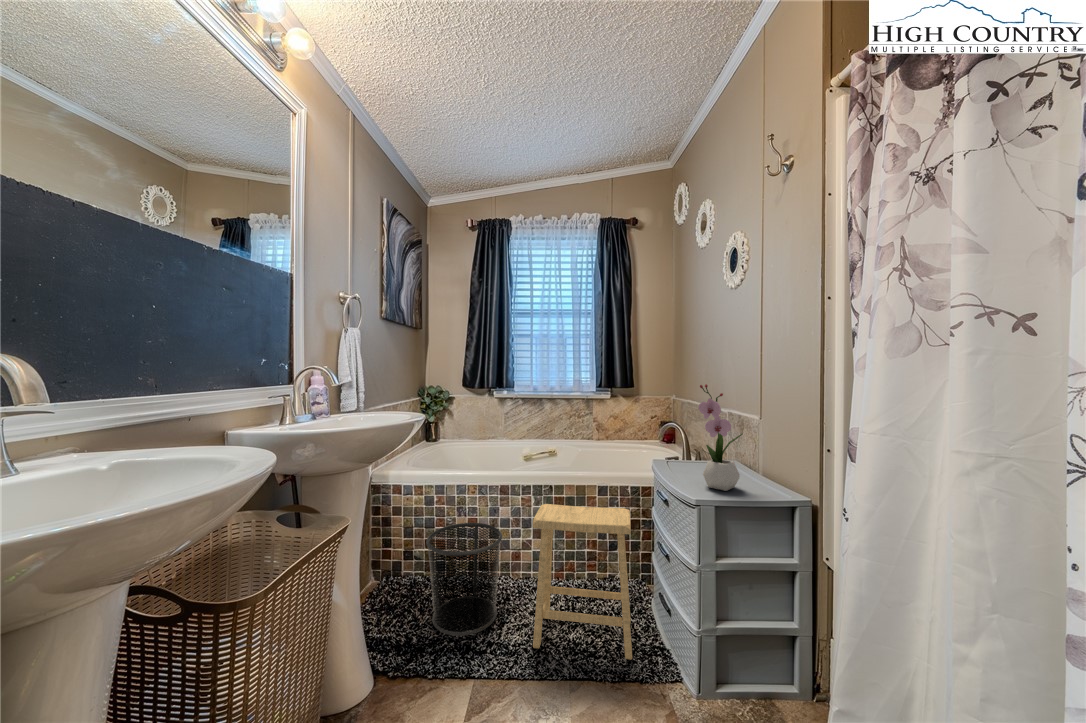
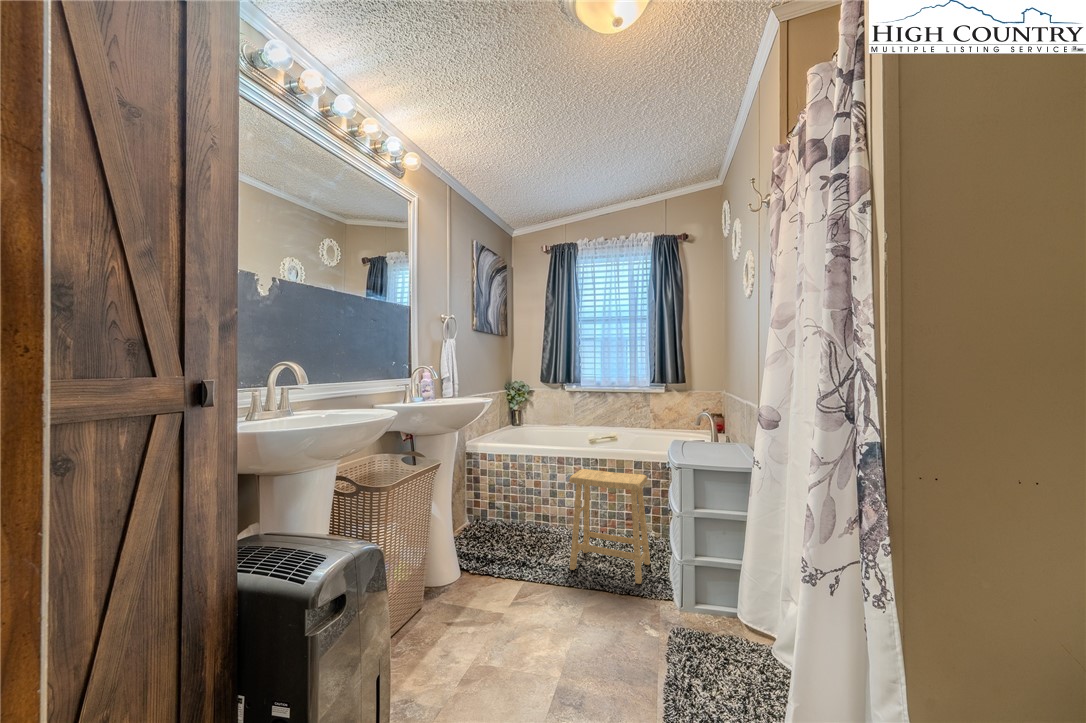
flower arrangement: present [699,384,743,491] -> none [687,377,726,459]
waste bin: present [426,523,502,636] -> none [499,482,553,557]

